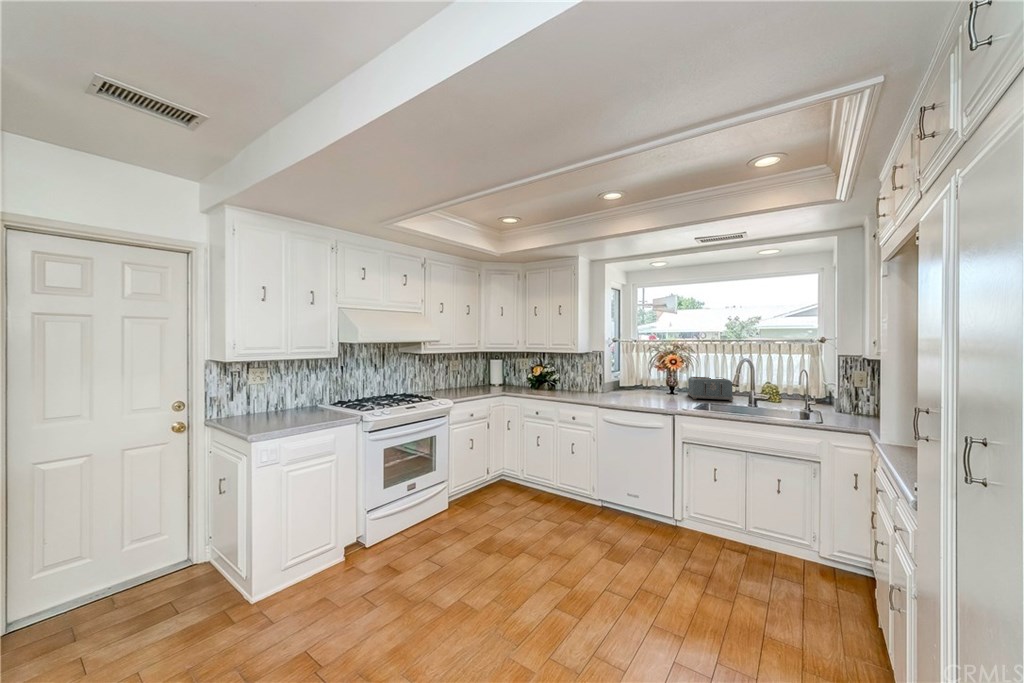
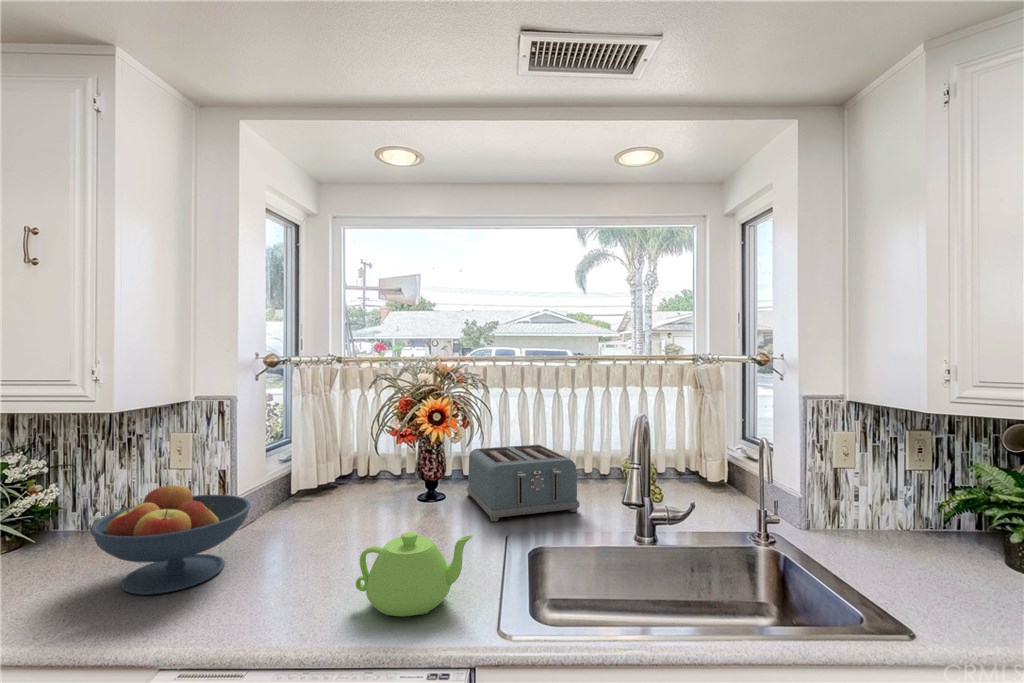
fruit bowl: none [575,373,612,398] -> present [90,483,250,595]
teapot: none [643,386,677,406] -> present [356,532,473,616]

